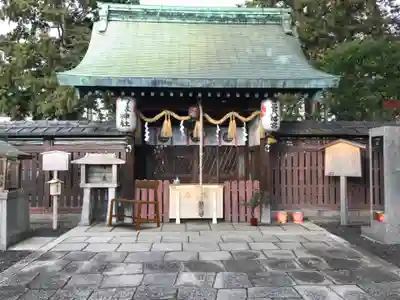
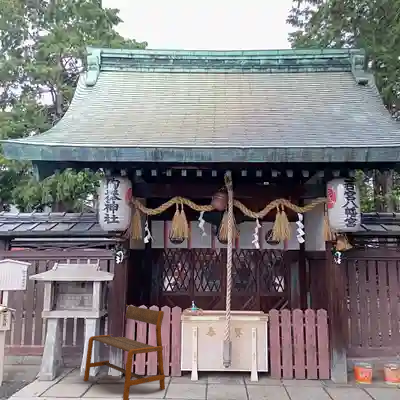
potted tree: present [239,187,269,226] -> none [292,321,346,389]

